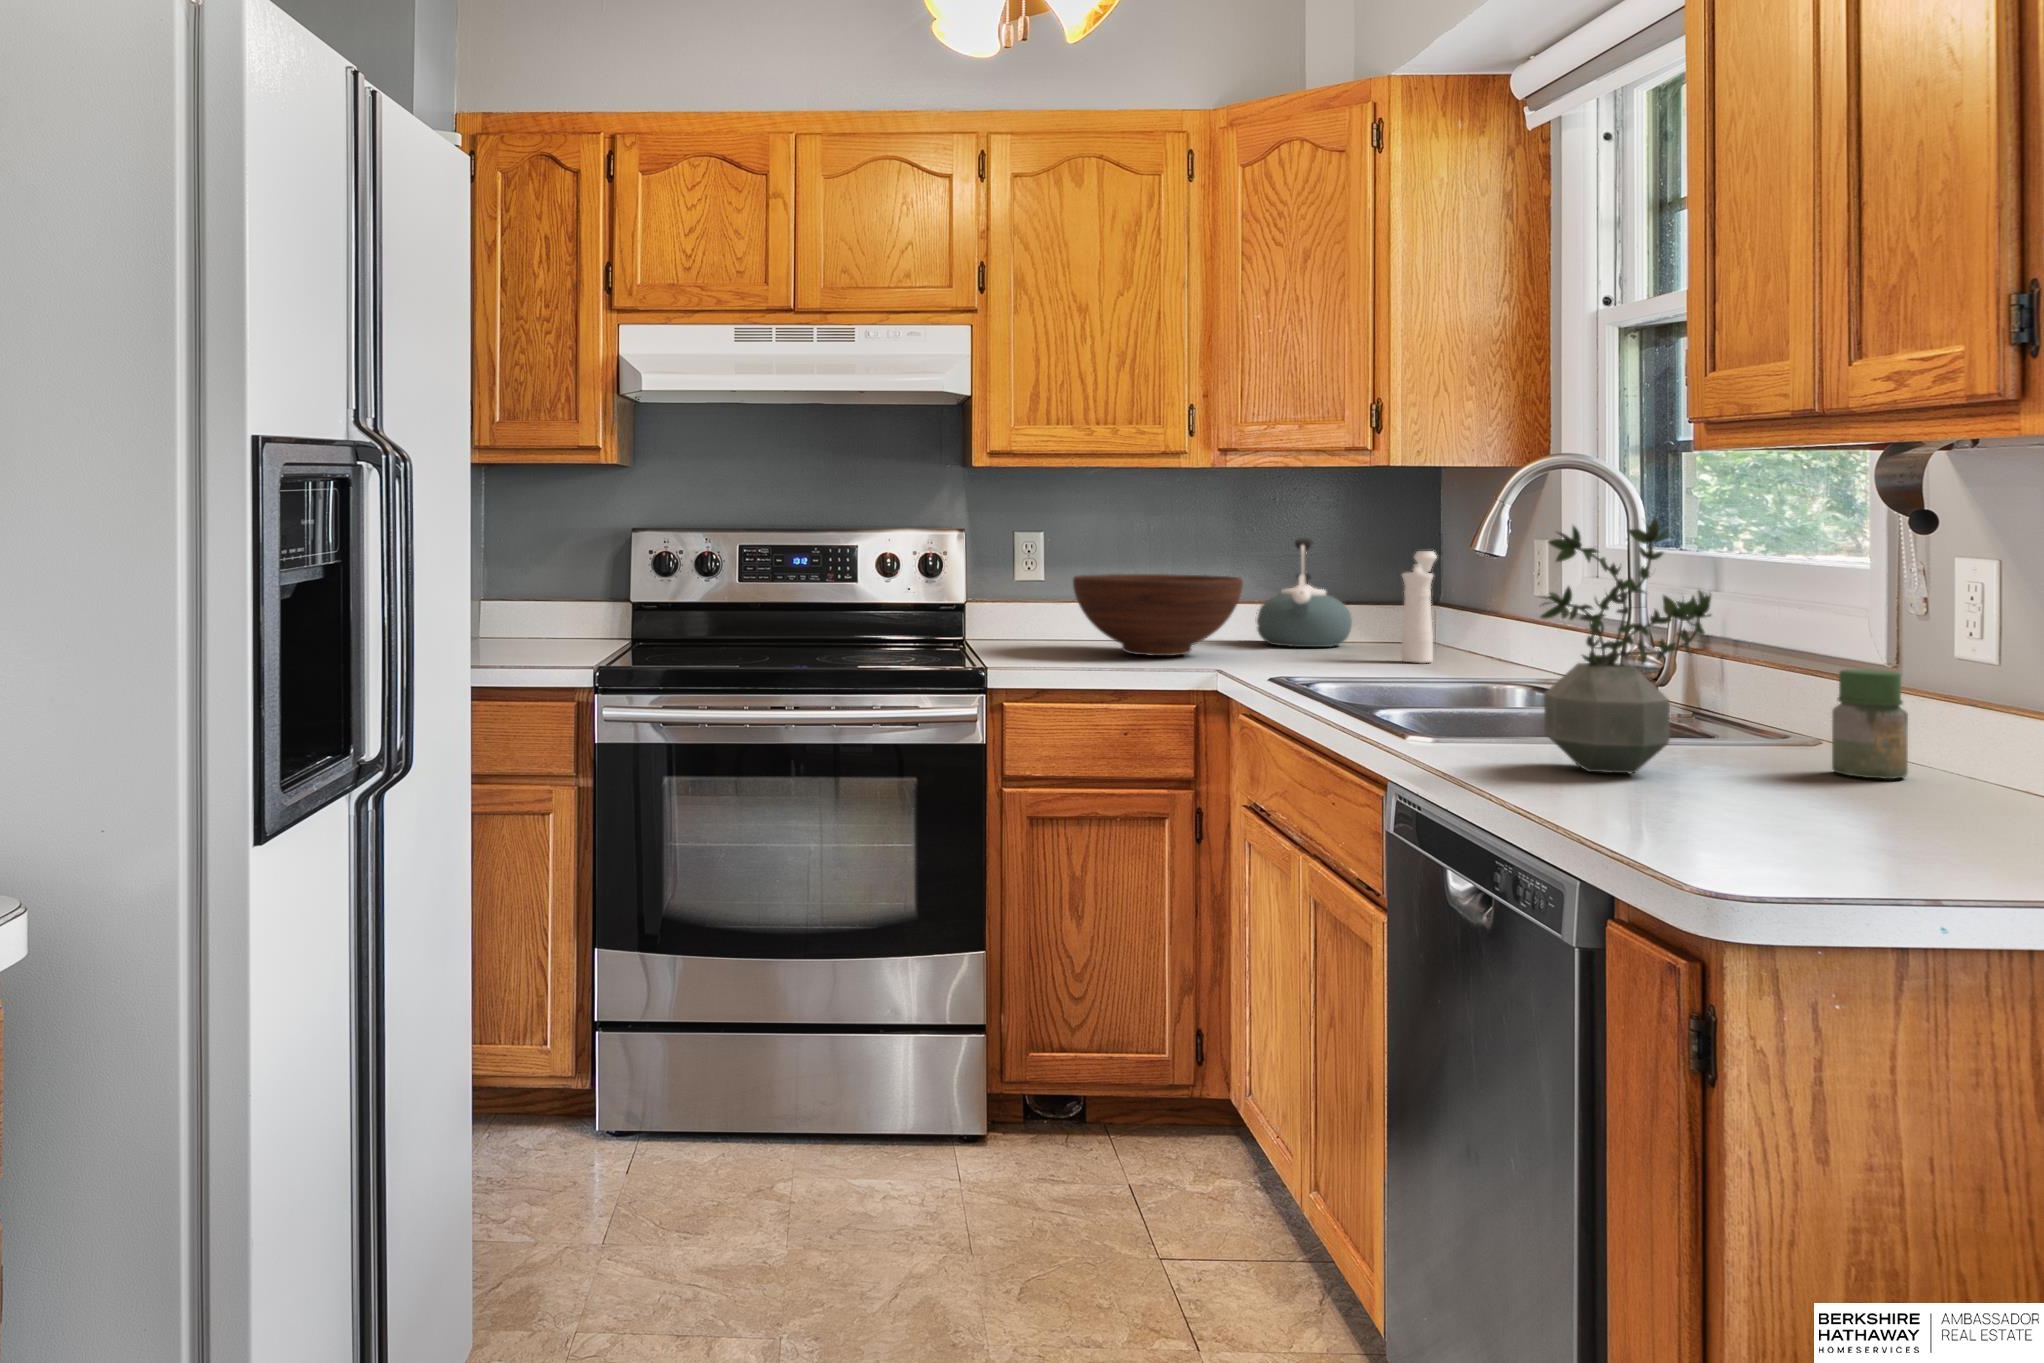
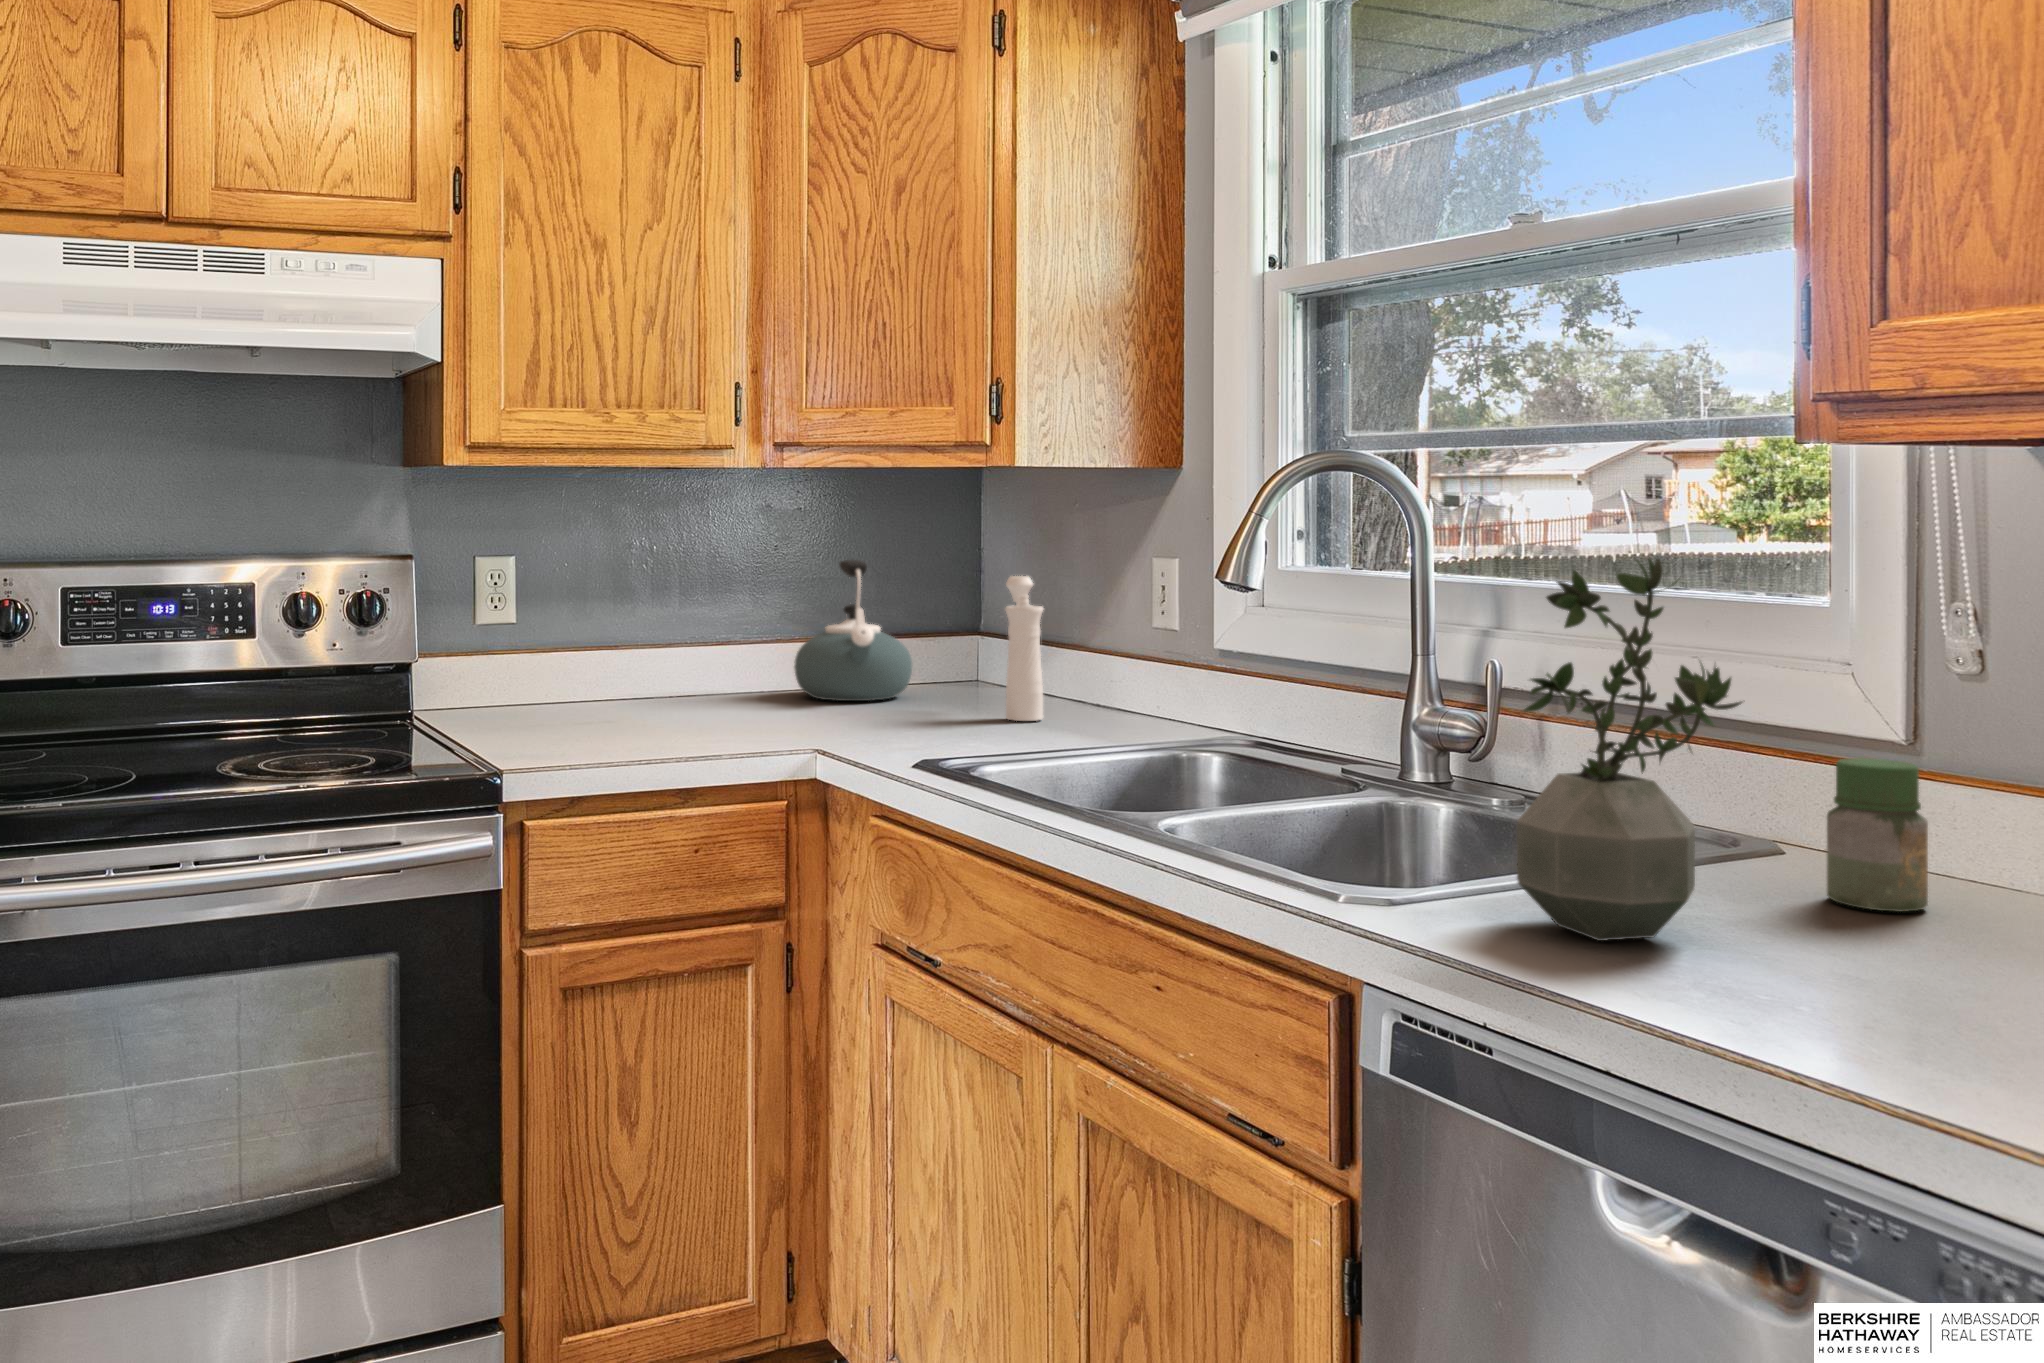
fruit bowl: present [1073,574,1243,656] -> none [584,613,813,728]

